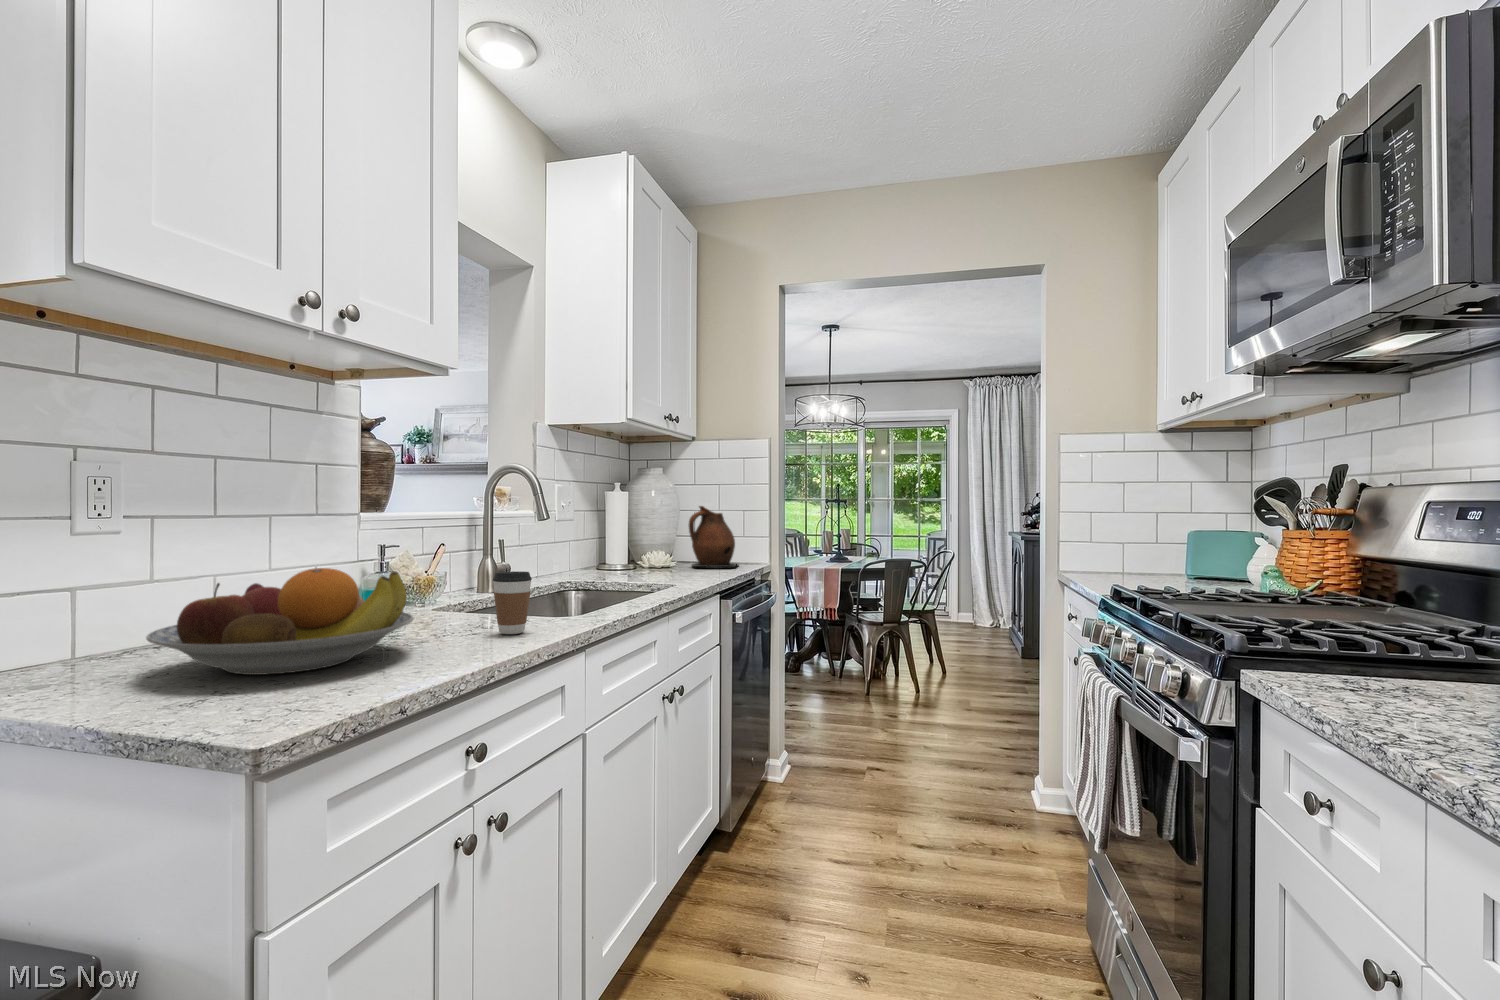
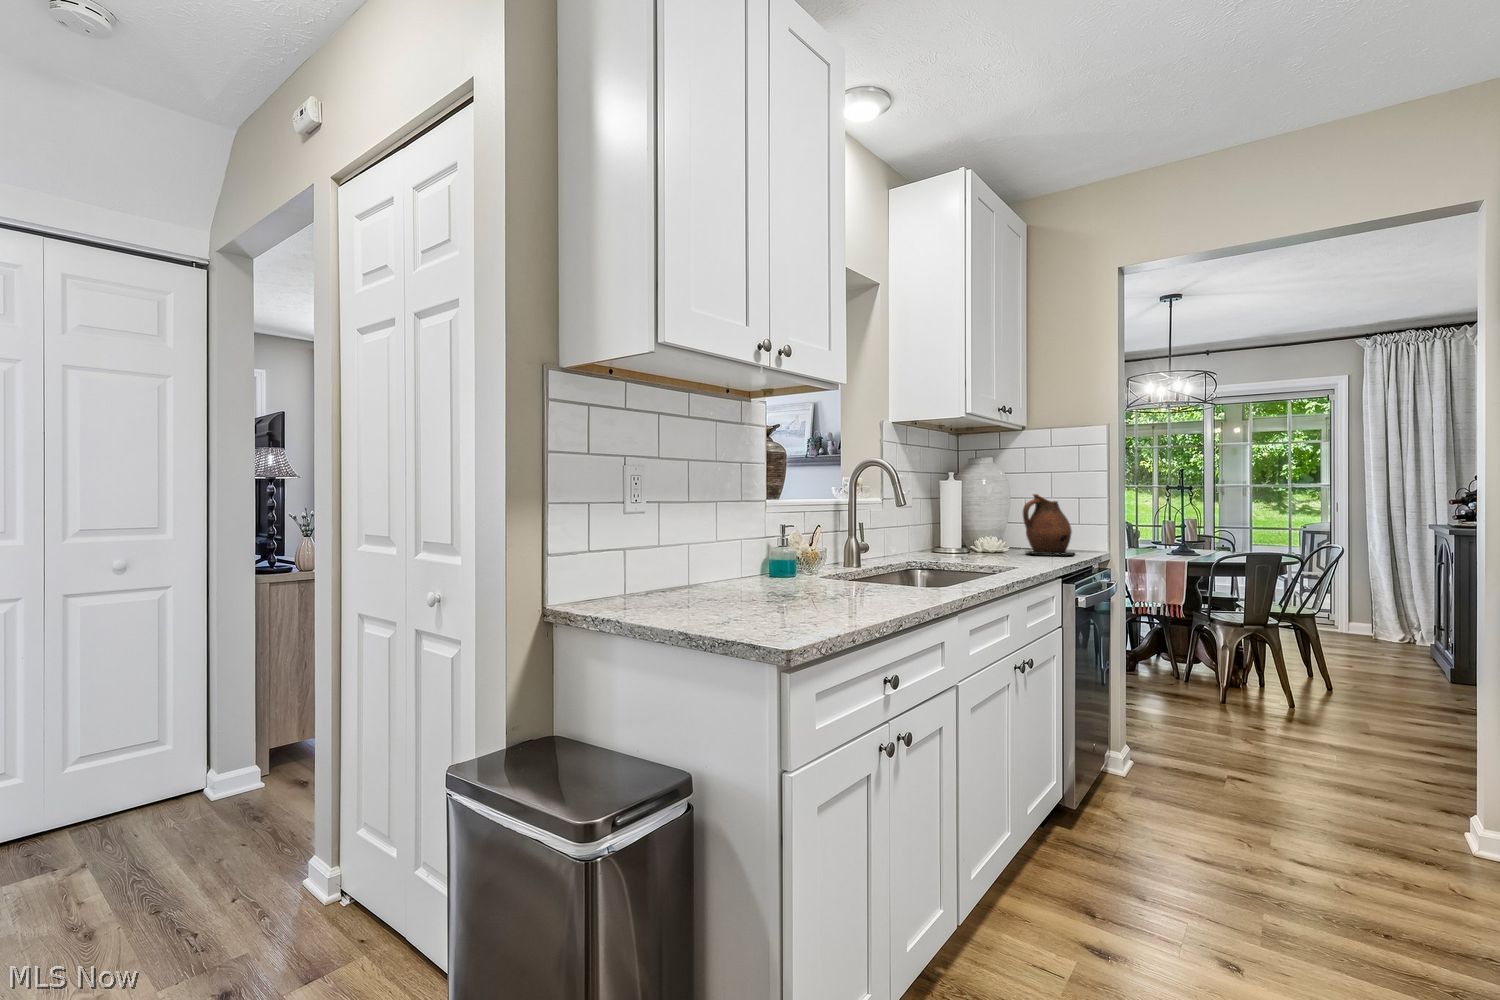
fruit bowl: present [146,568,413,675] -> none [684,540,841,611]
coffee cup: present [493,571,532,634] -> none [887,548,917,597]

